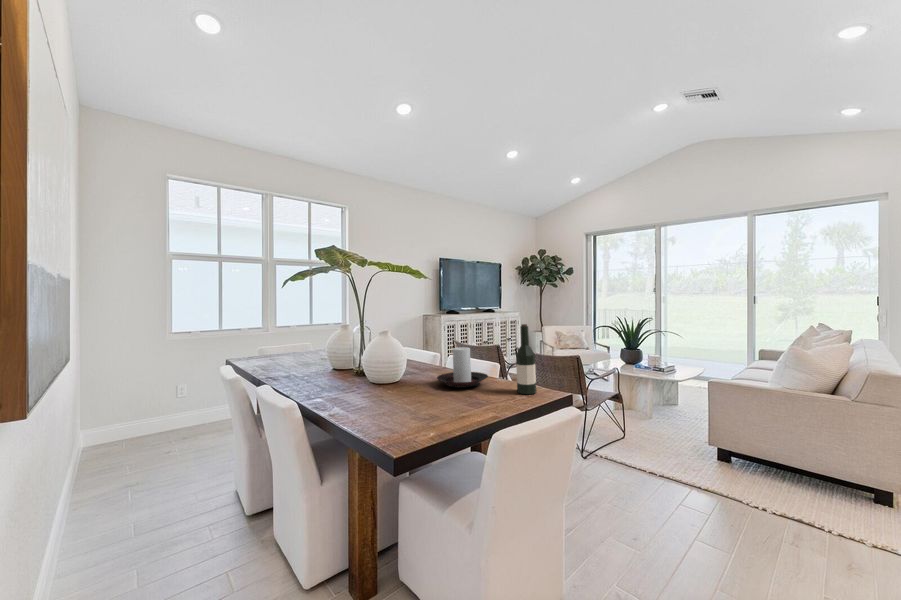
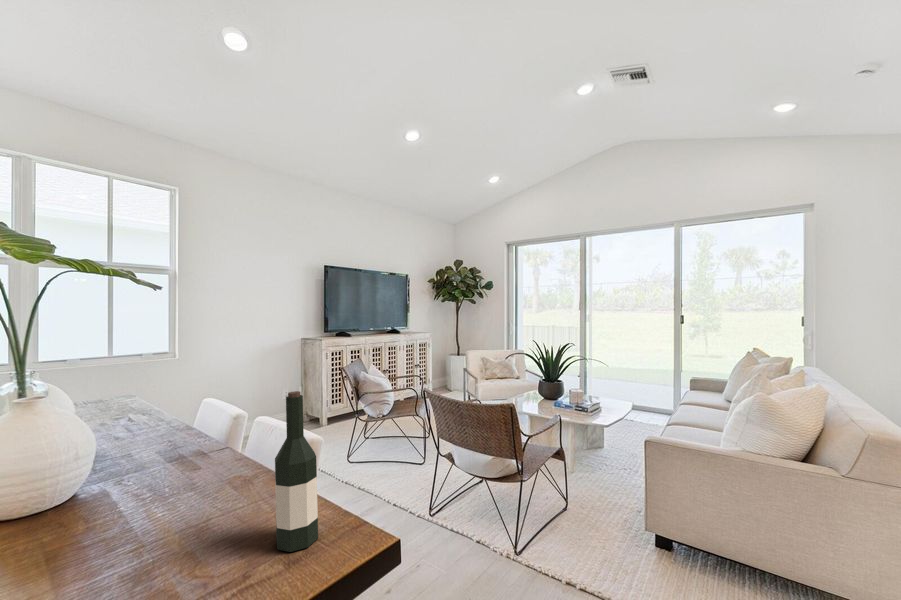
candle holder: present [437,347,488,388] -> none [115,432,247,531]

